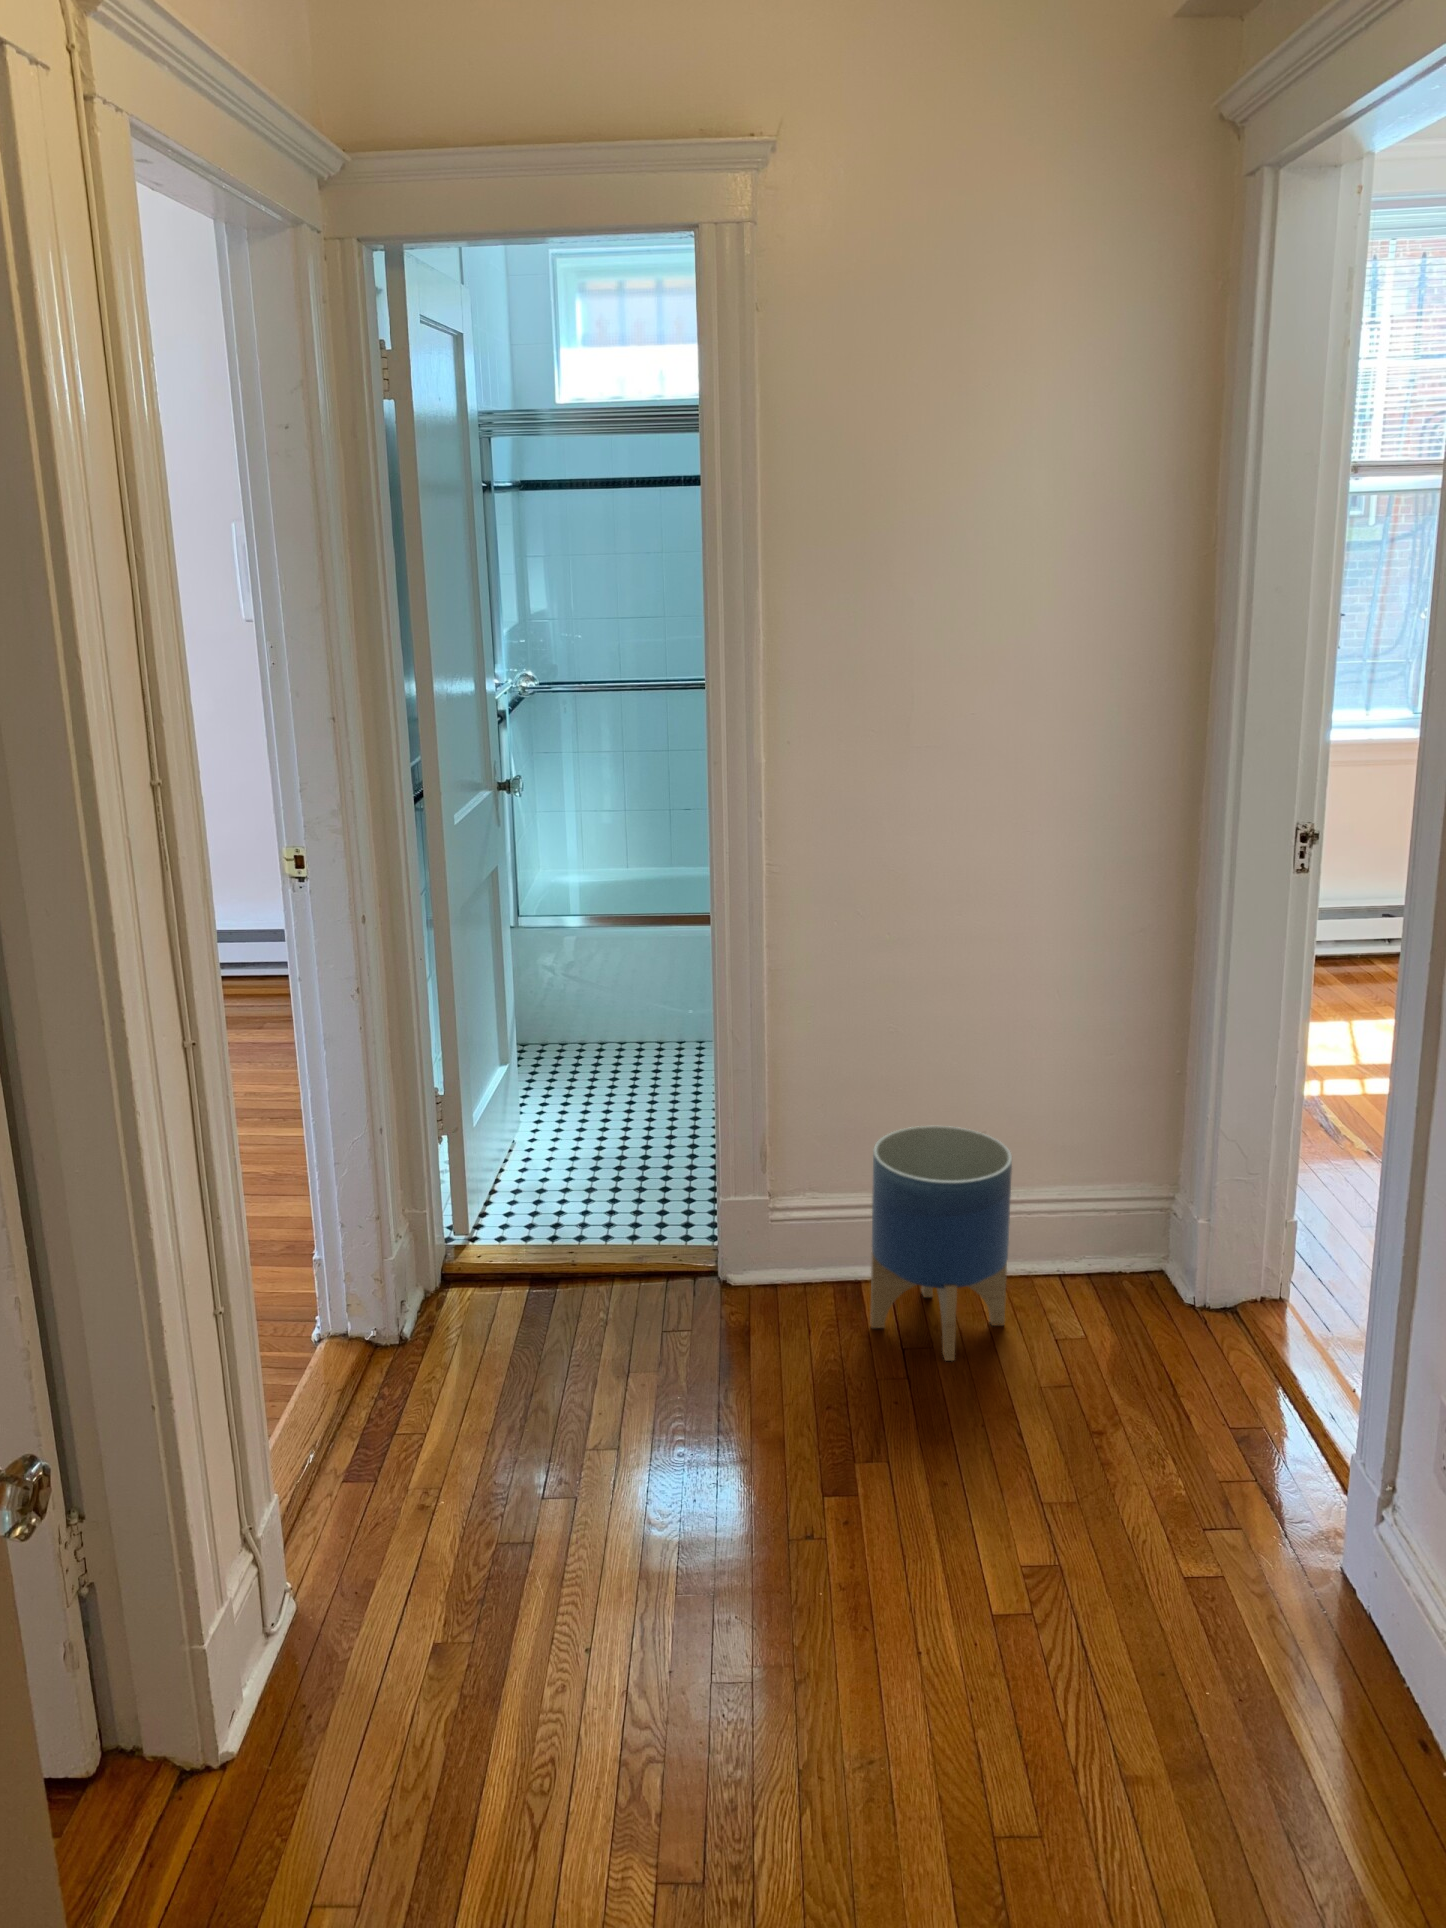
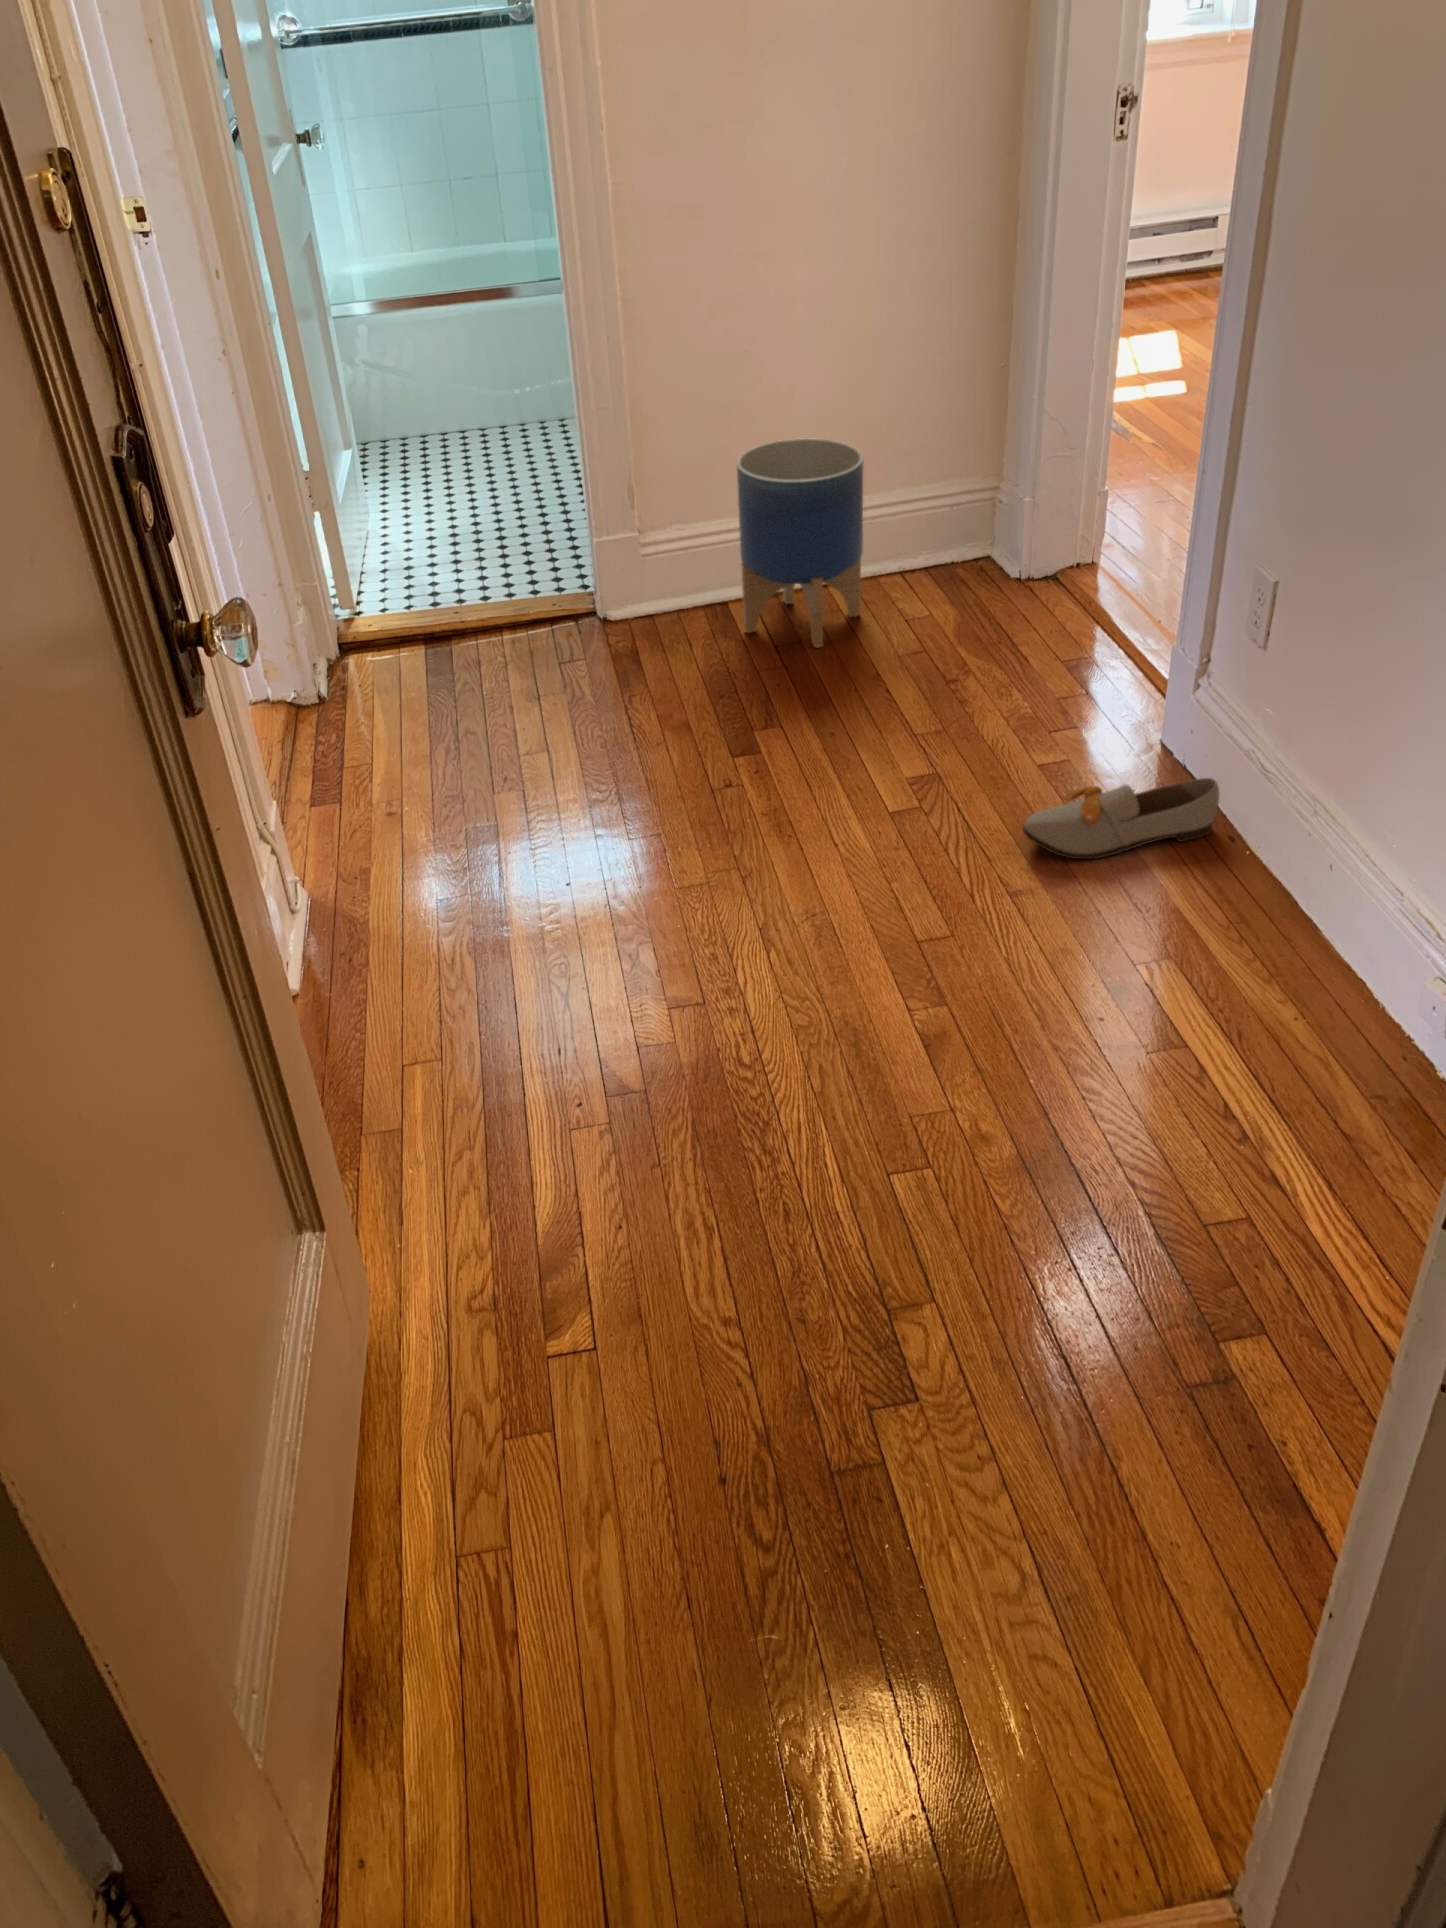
shoe: none [1148,1633,1408,1741] -> present [1023,778,1219,859]

